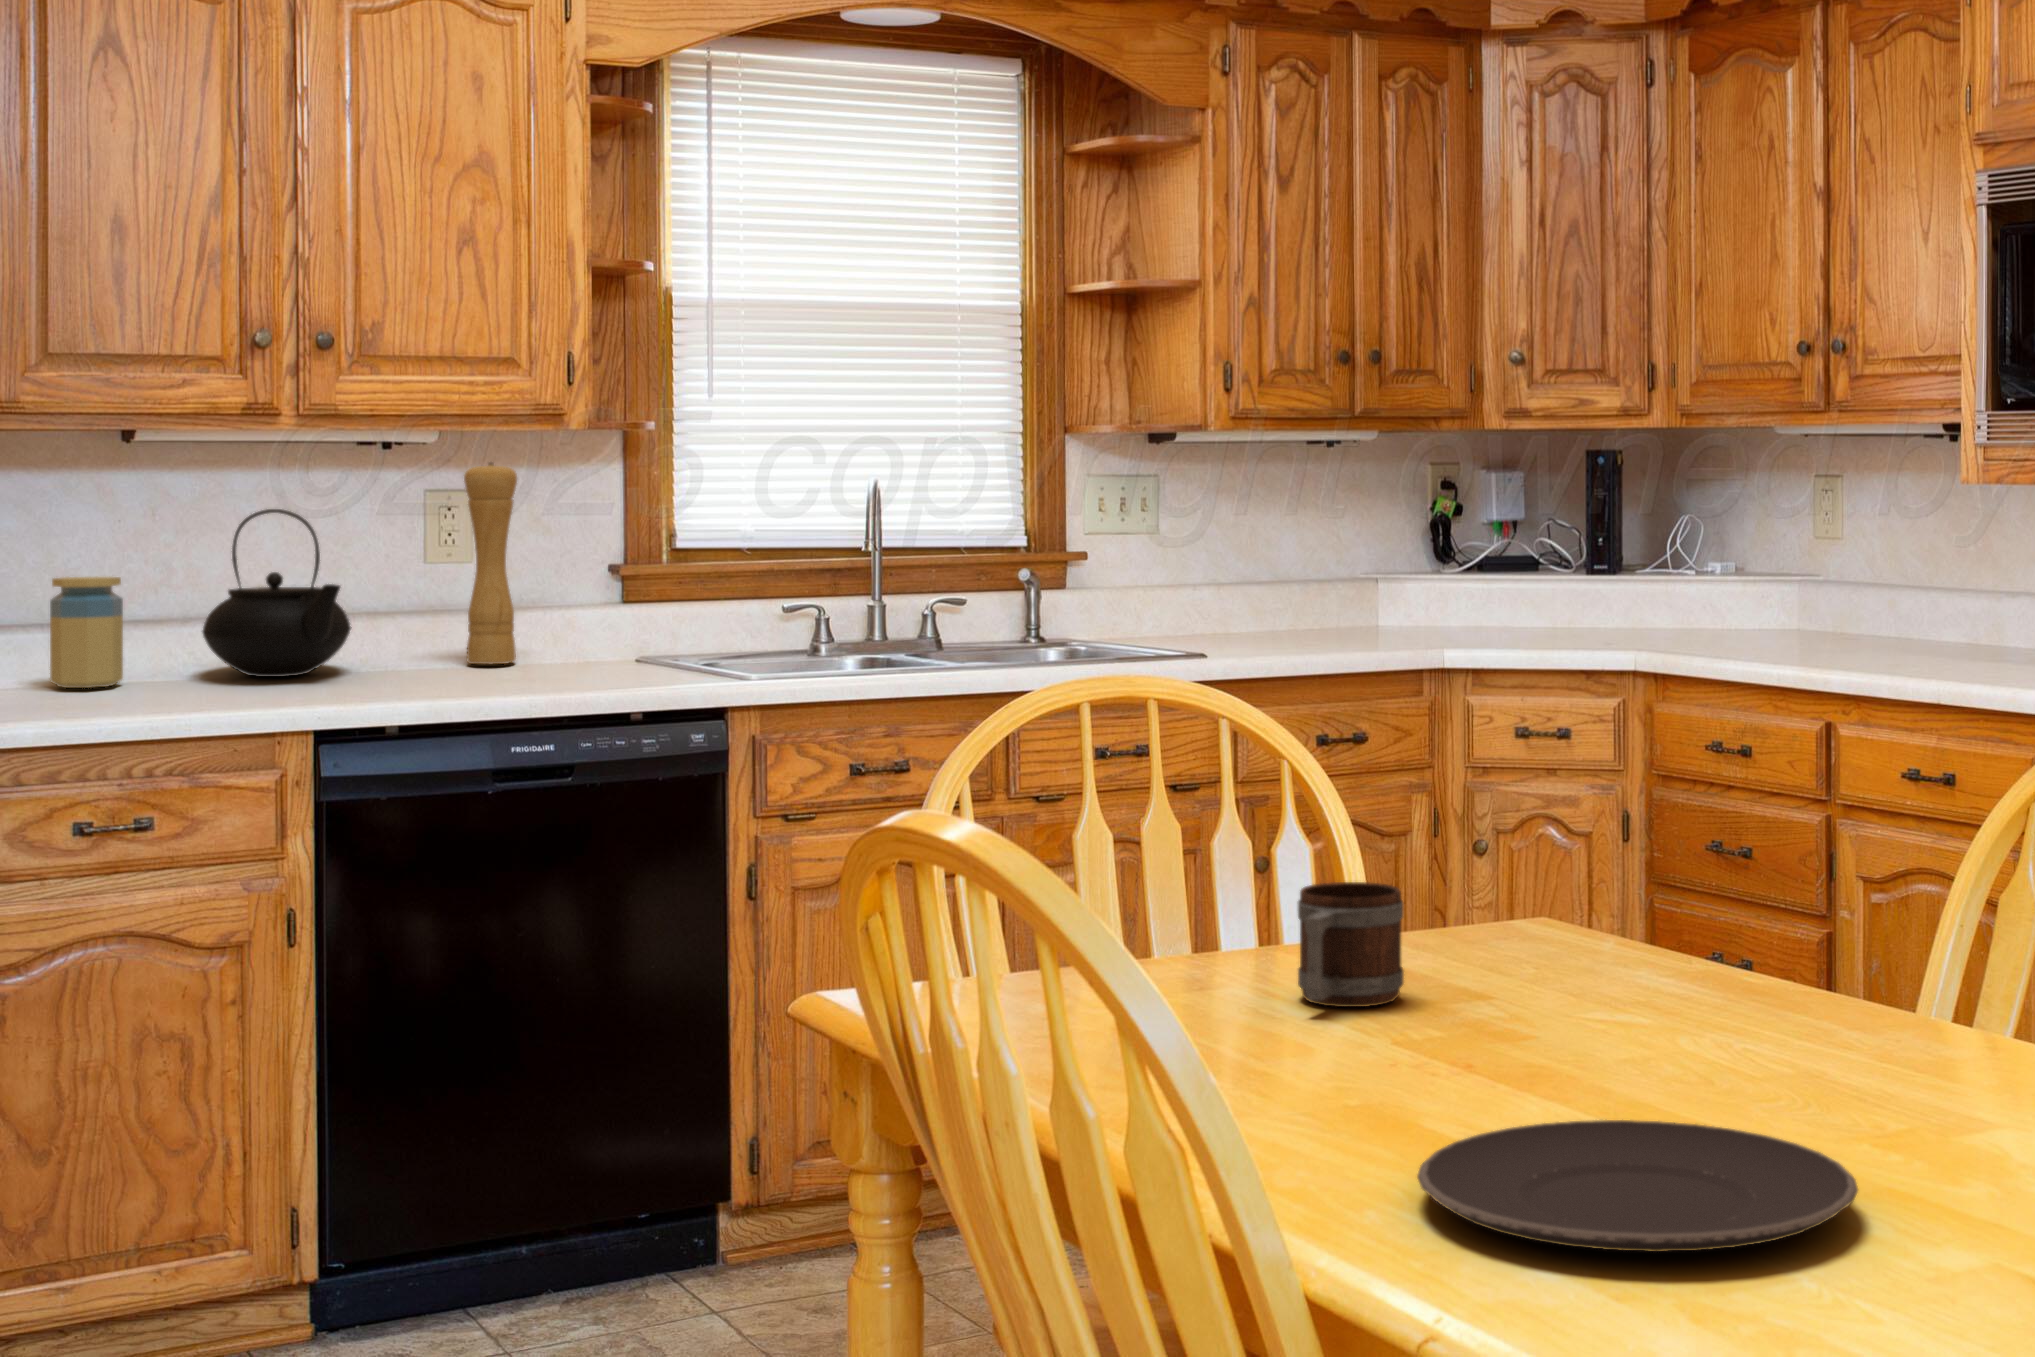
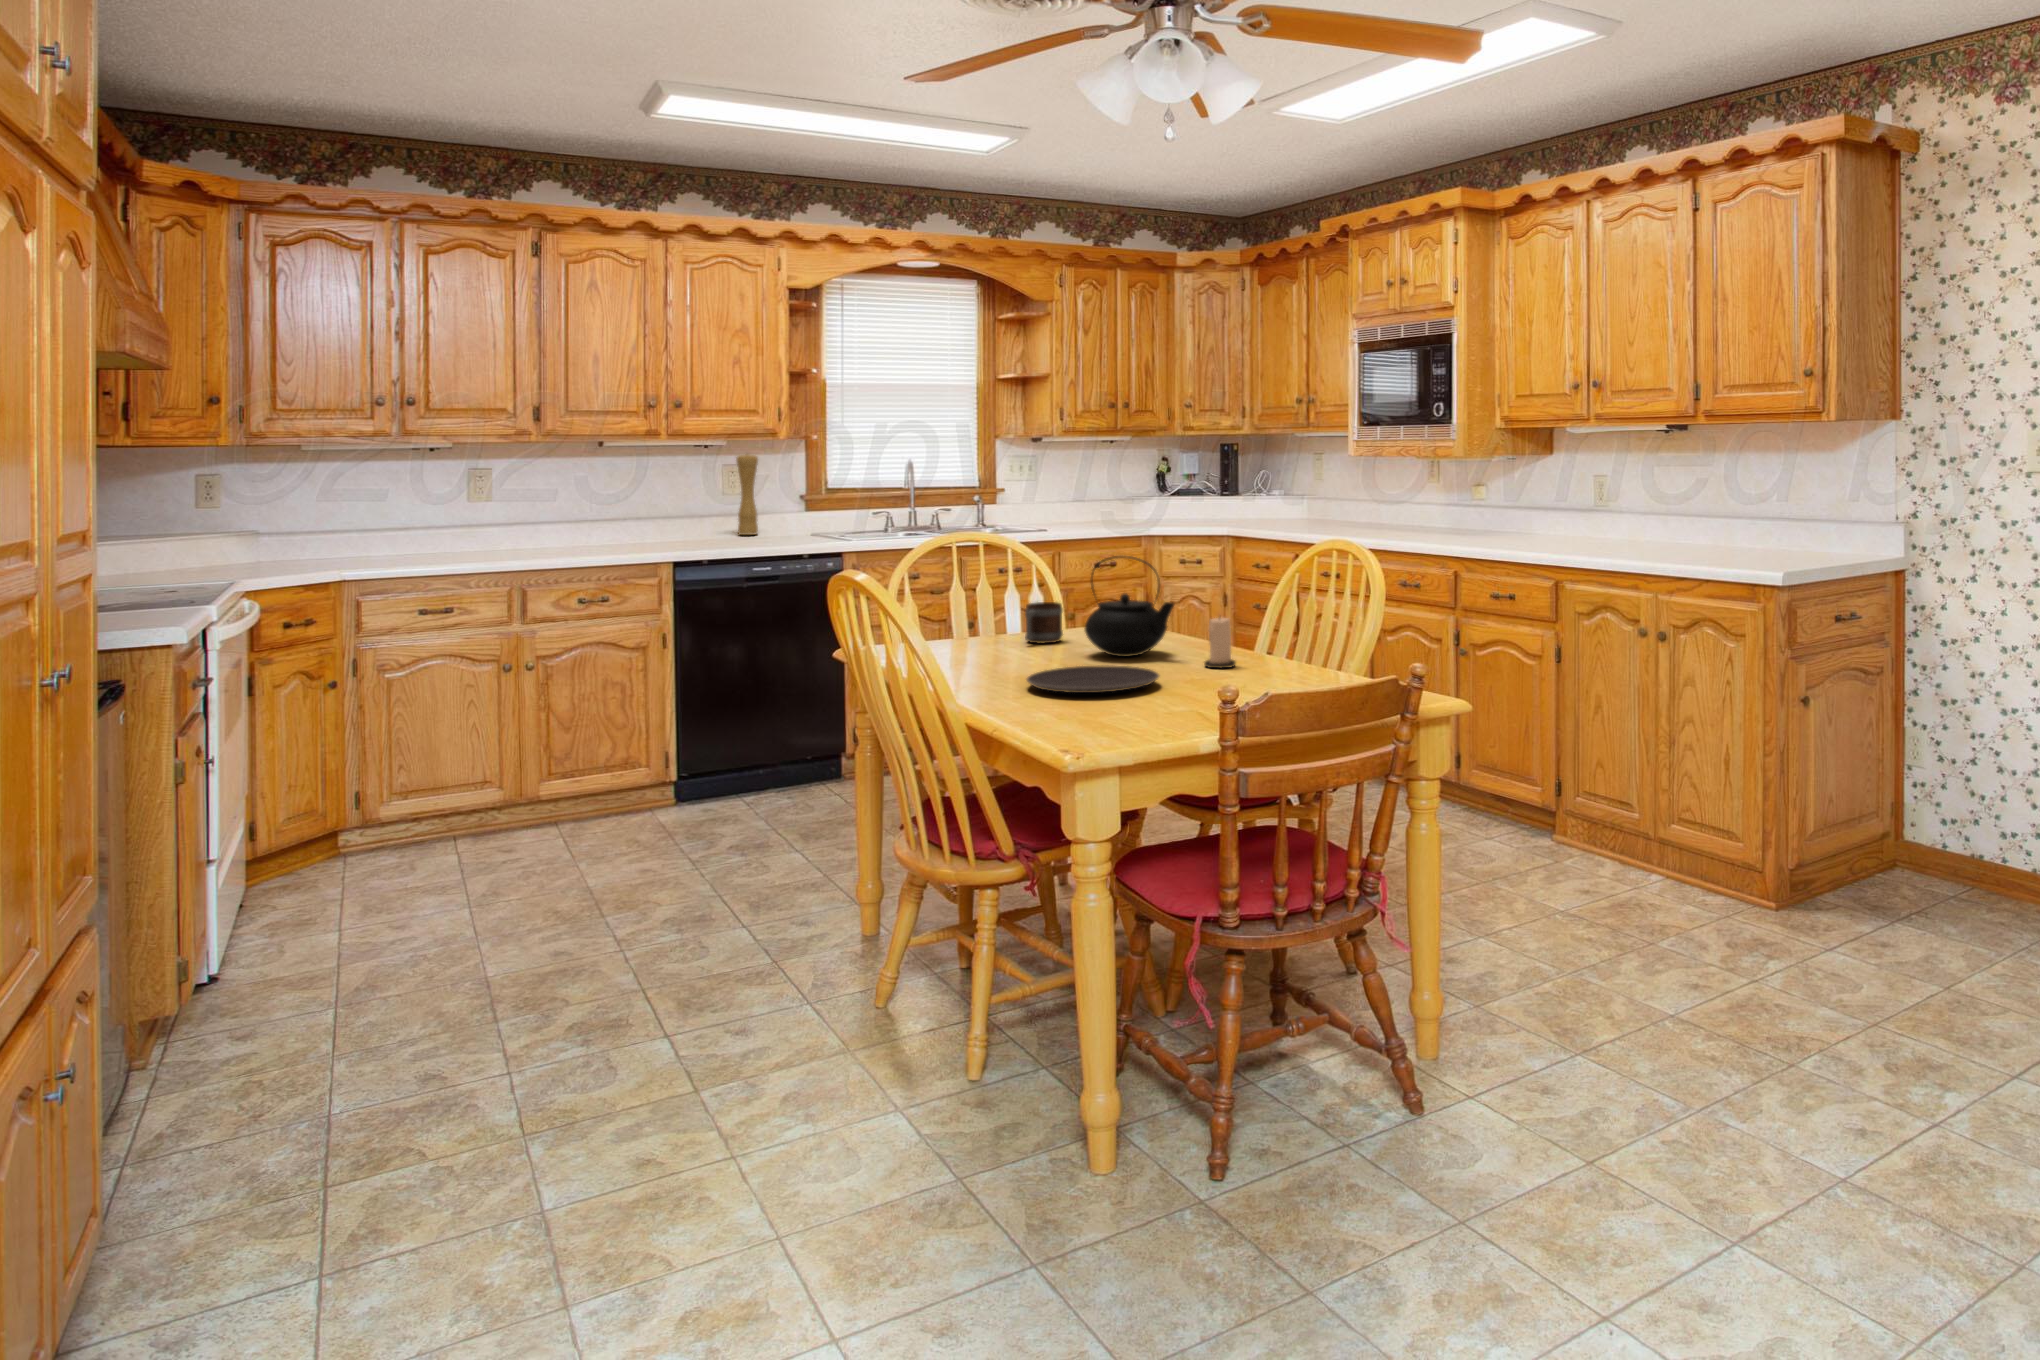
teapot: present [202,509,352,677] -> present [1085,556,1174,657]
jar: present [50,577,123,688] -> none [567,500,597,545]
candle: none [1916,949,2011,1125] -> present [1204,617,1236,668]

